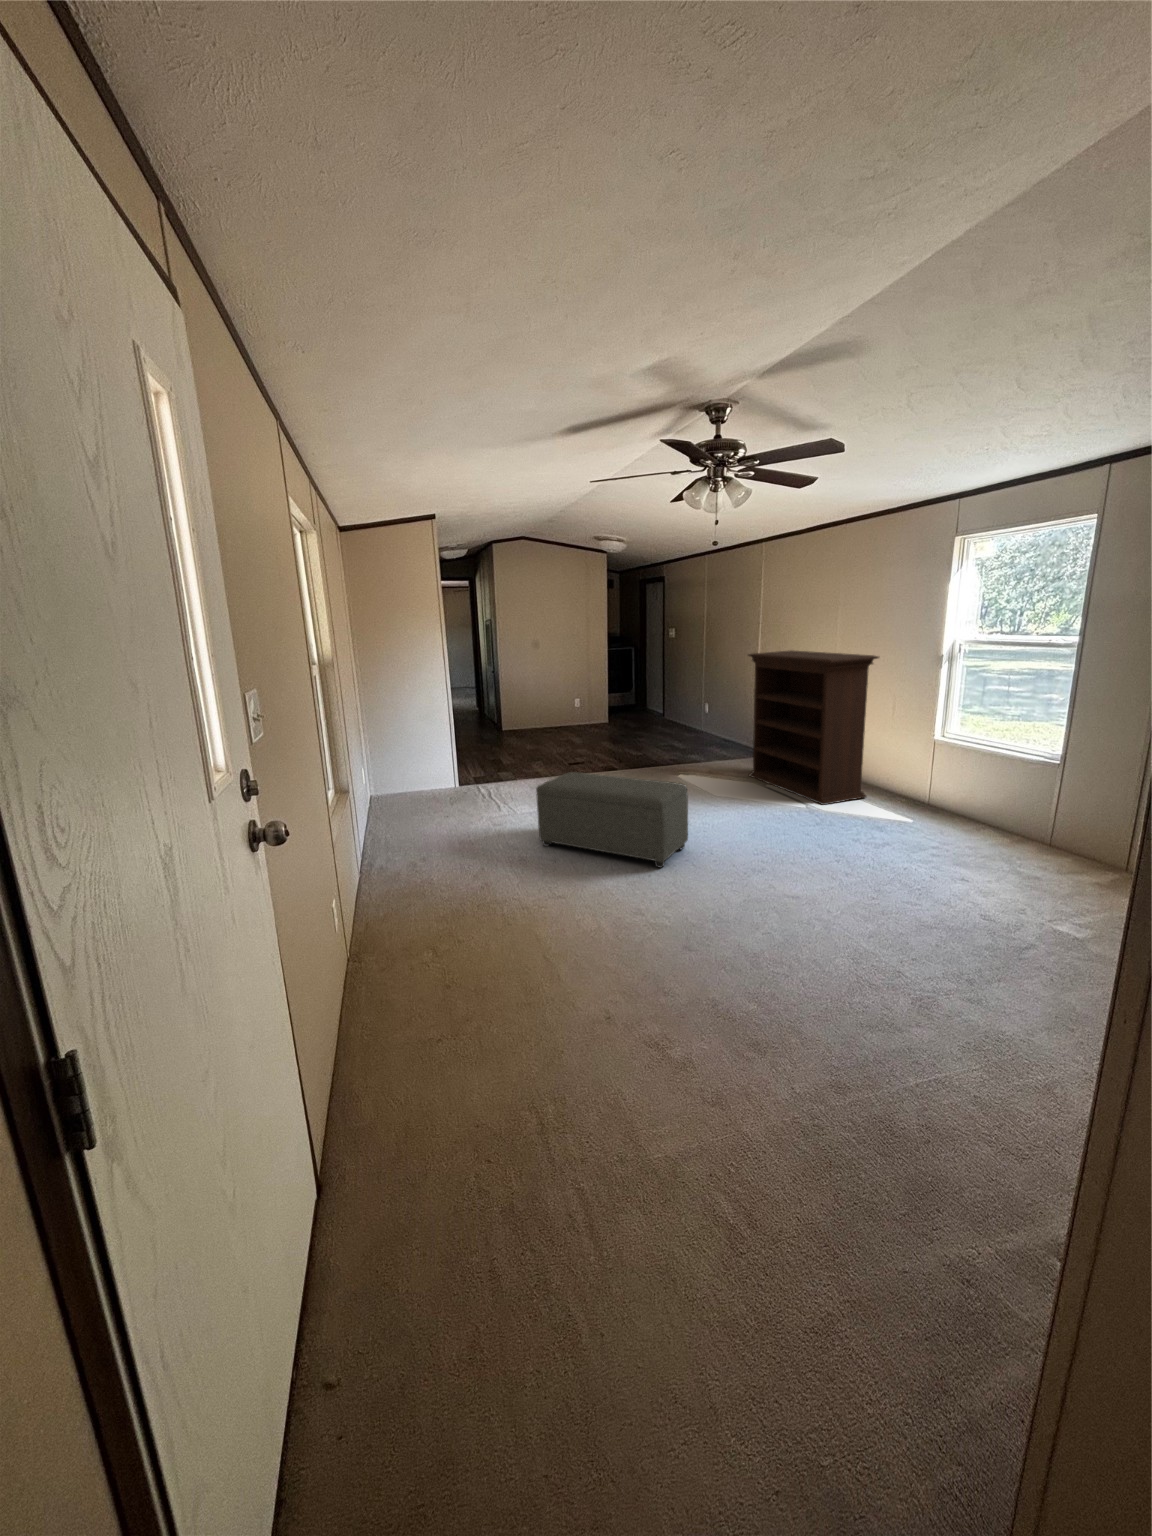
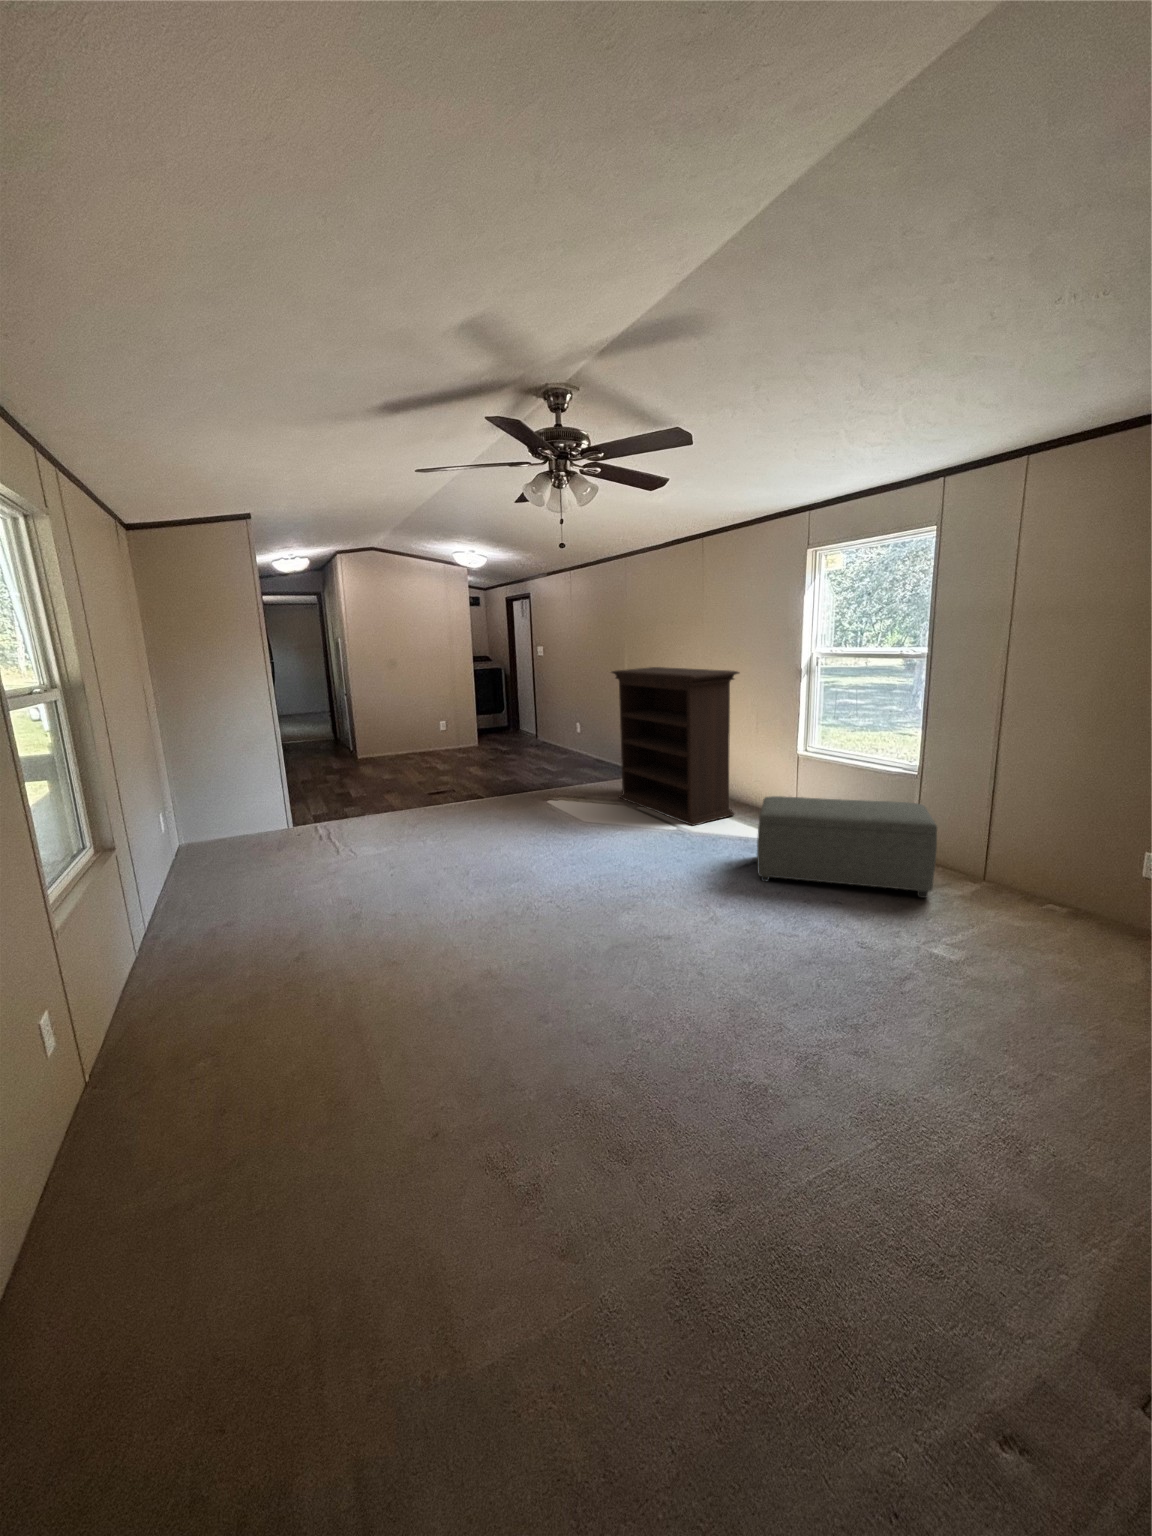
ottoman: present [536,772,688,868] -> present [757,796,937,898]

